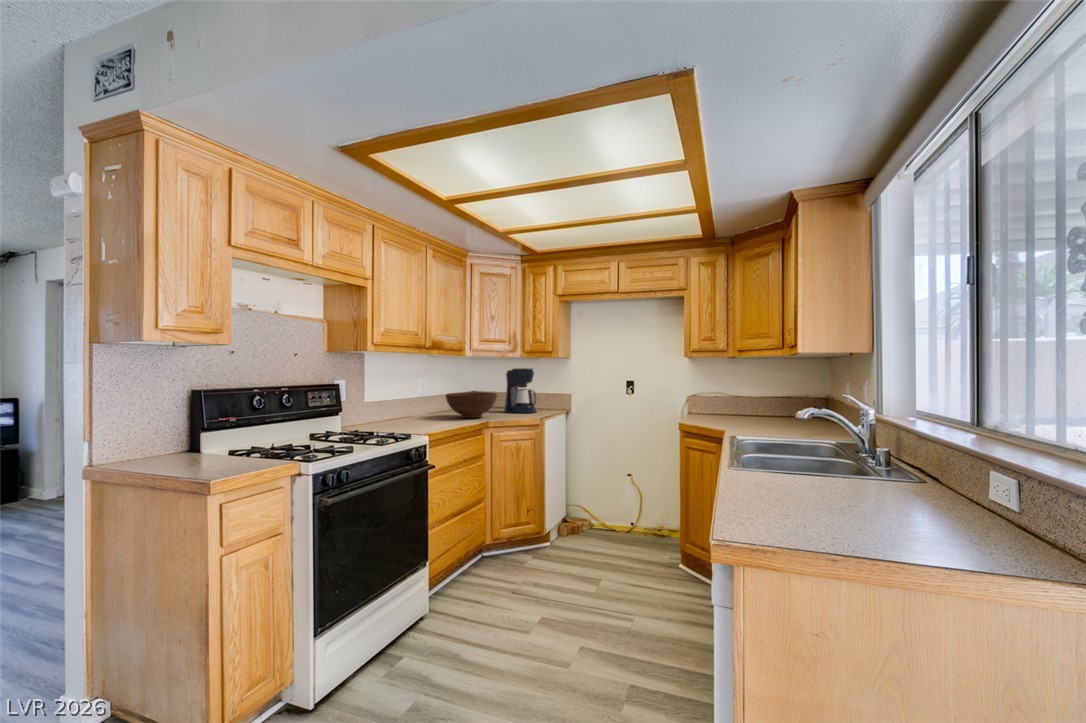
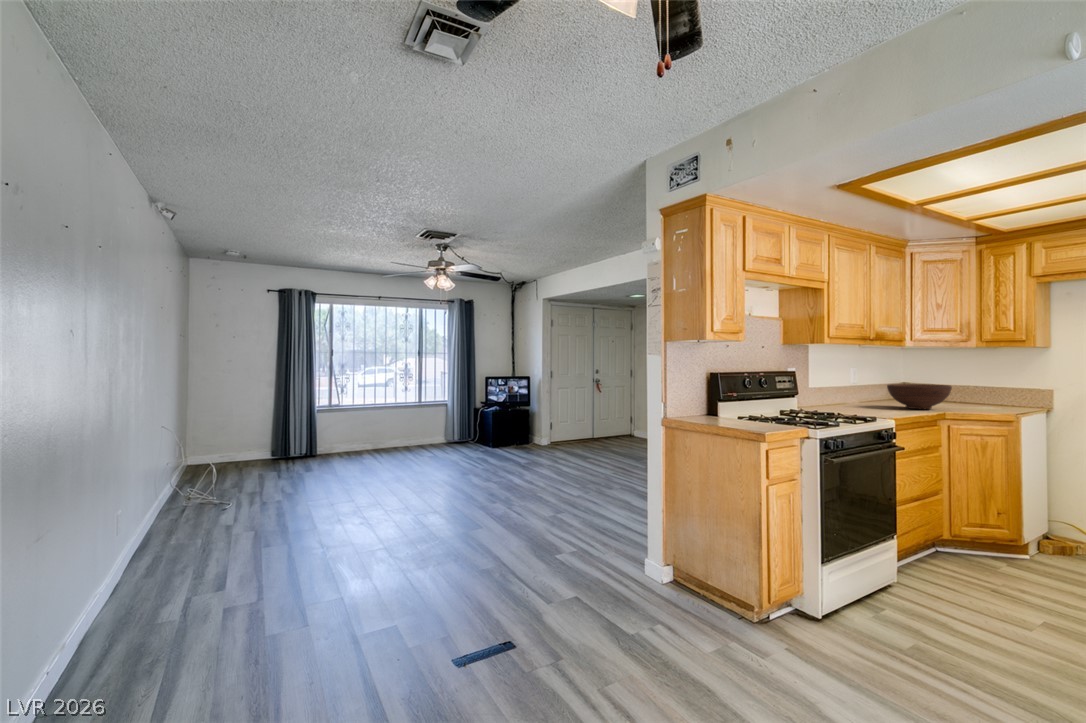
coffee maker: present [504,368,537,413] -> none [953,360,1002,409]

